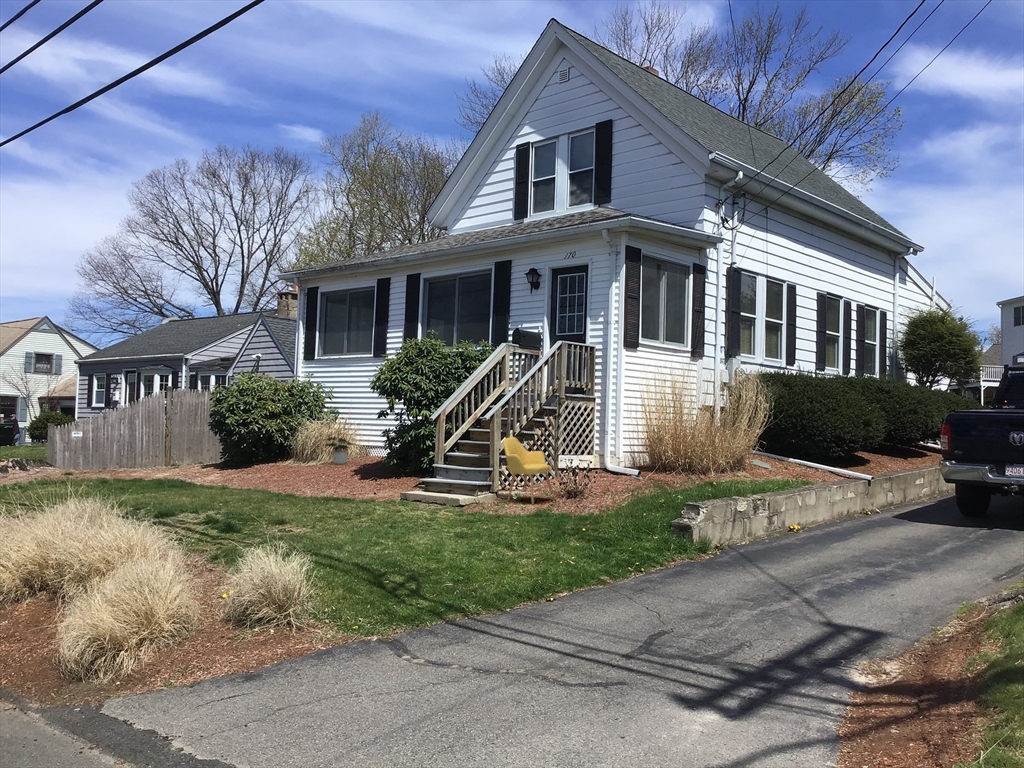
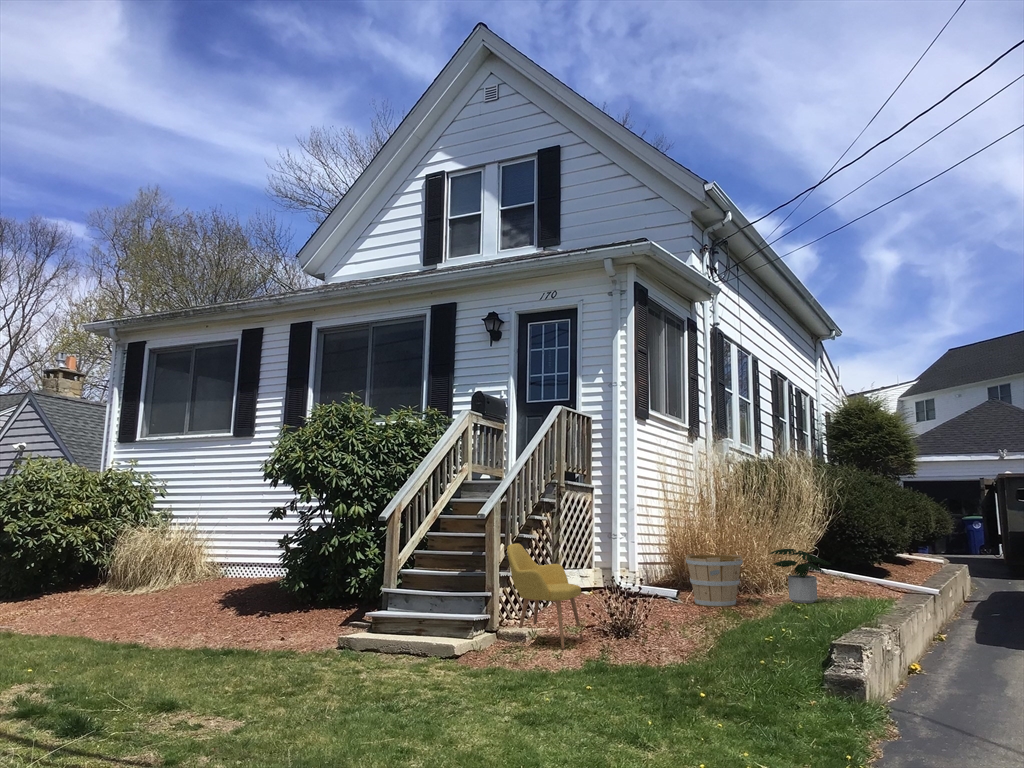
potted plant: present [325,437,356,464] -> present [770,549,831,603]
wooden bucket: none [635,446,675,482] -> present [686,554,743,607]

